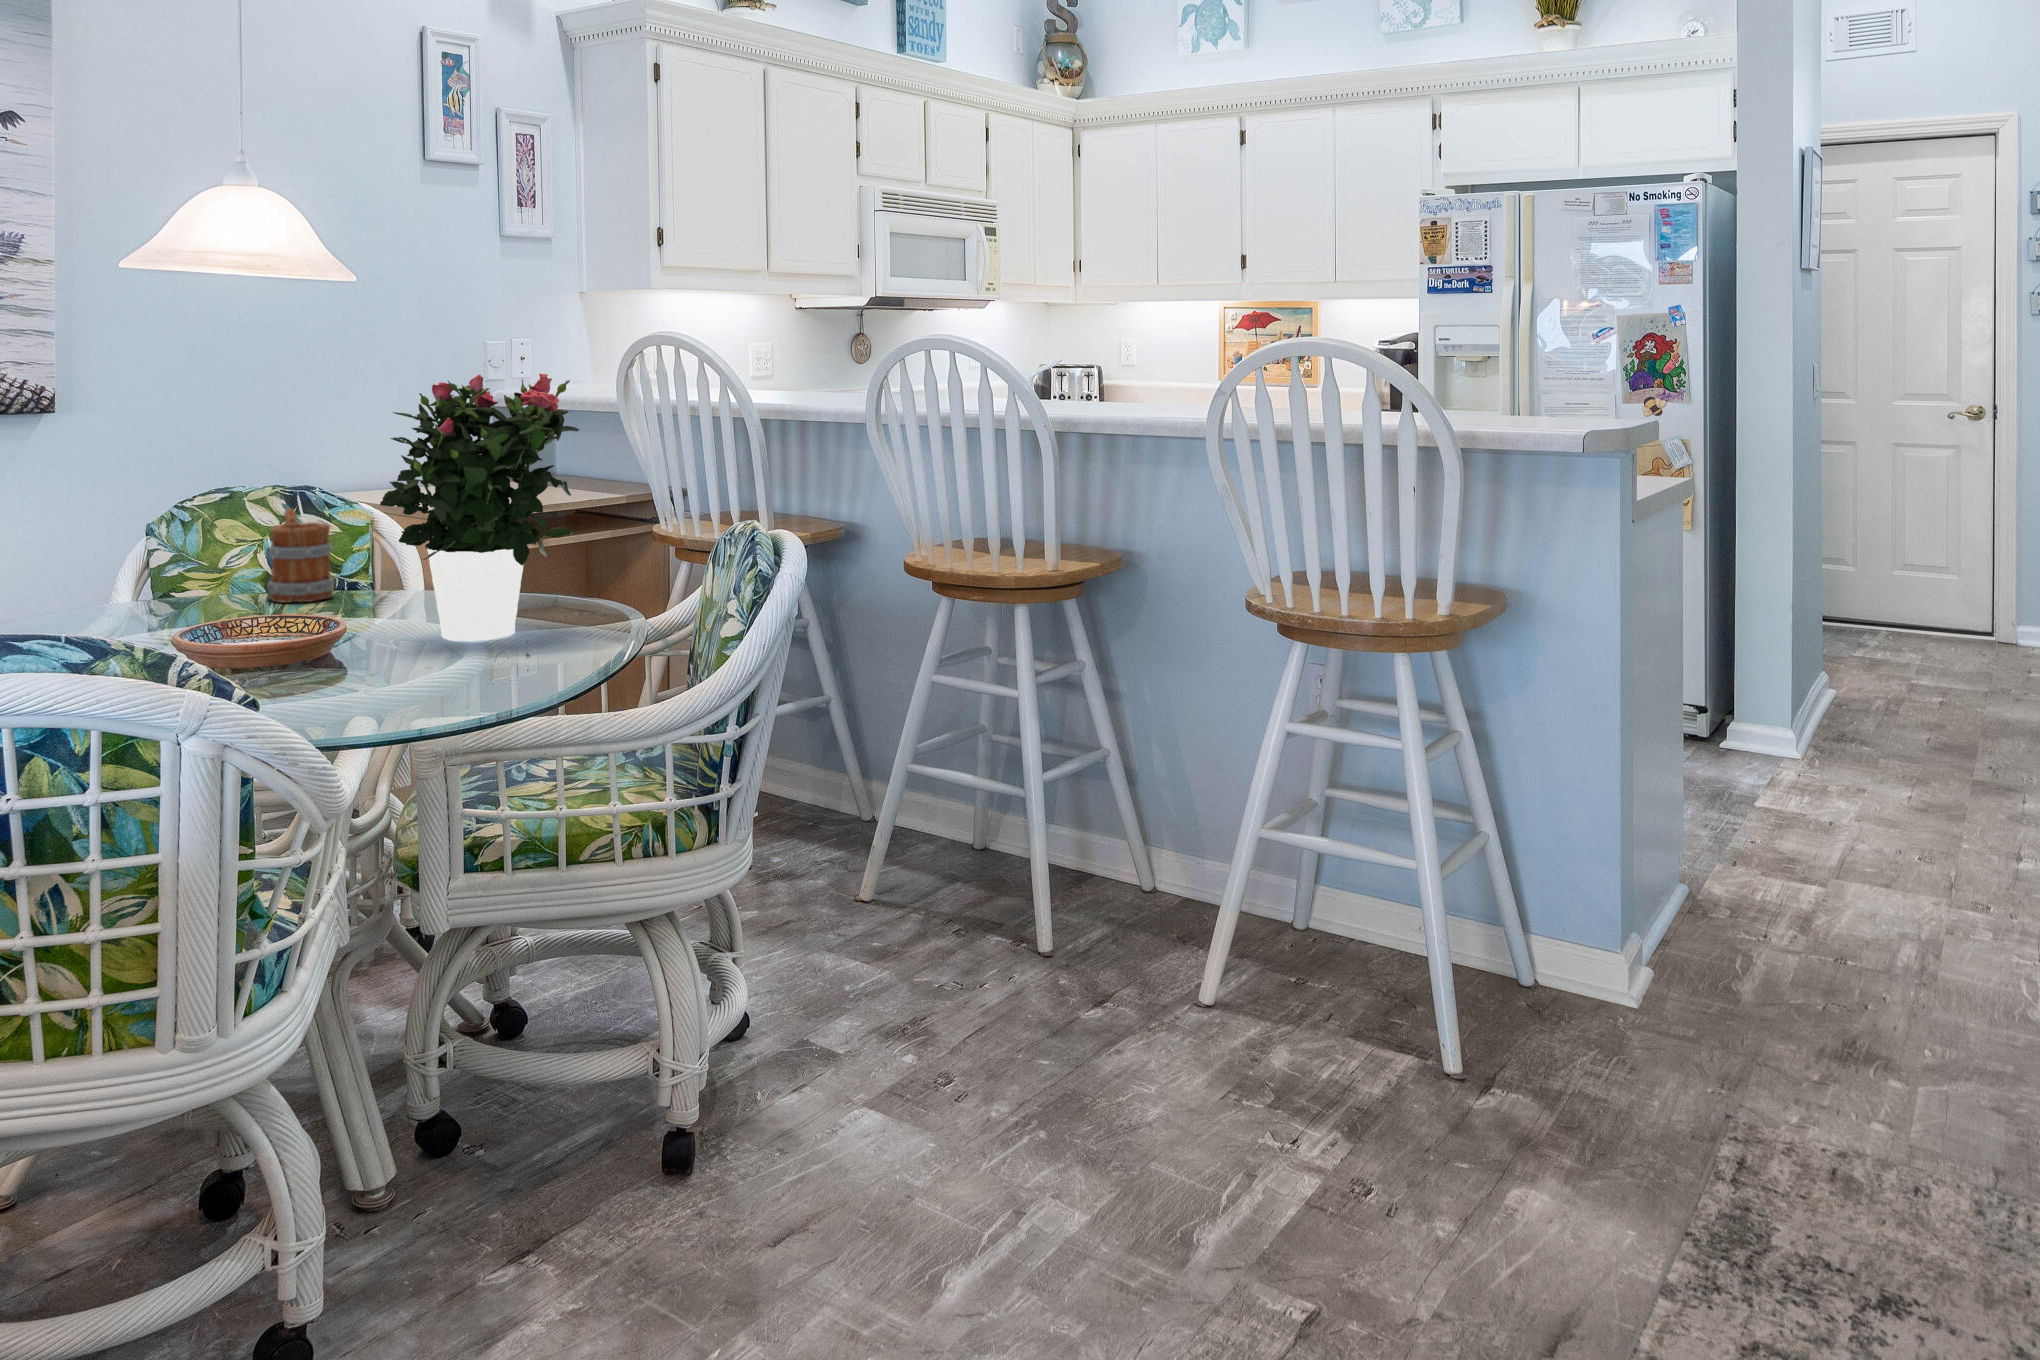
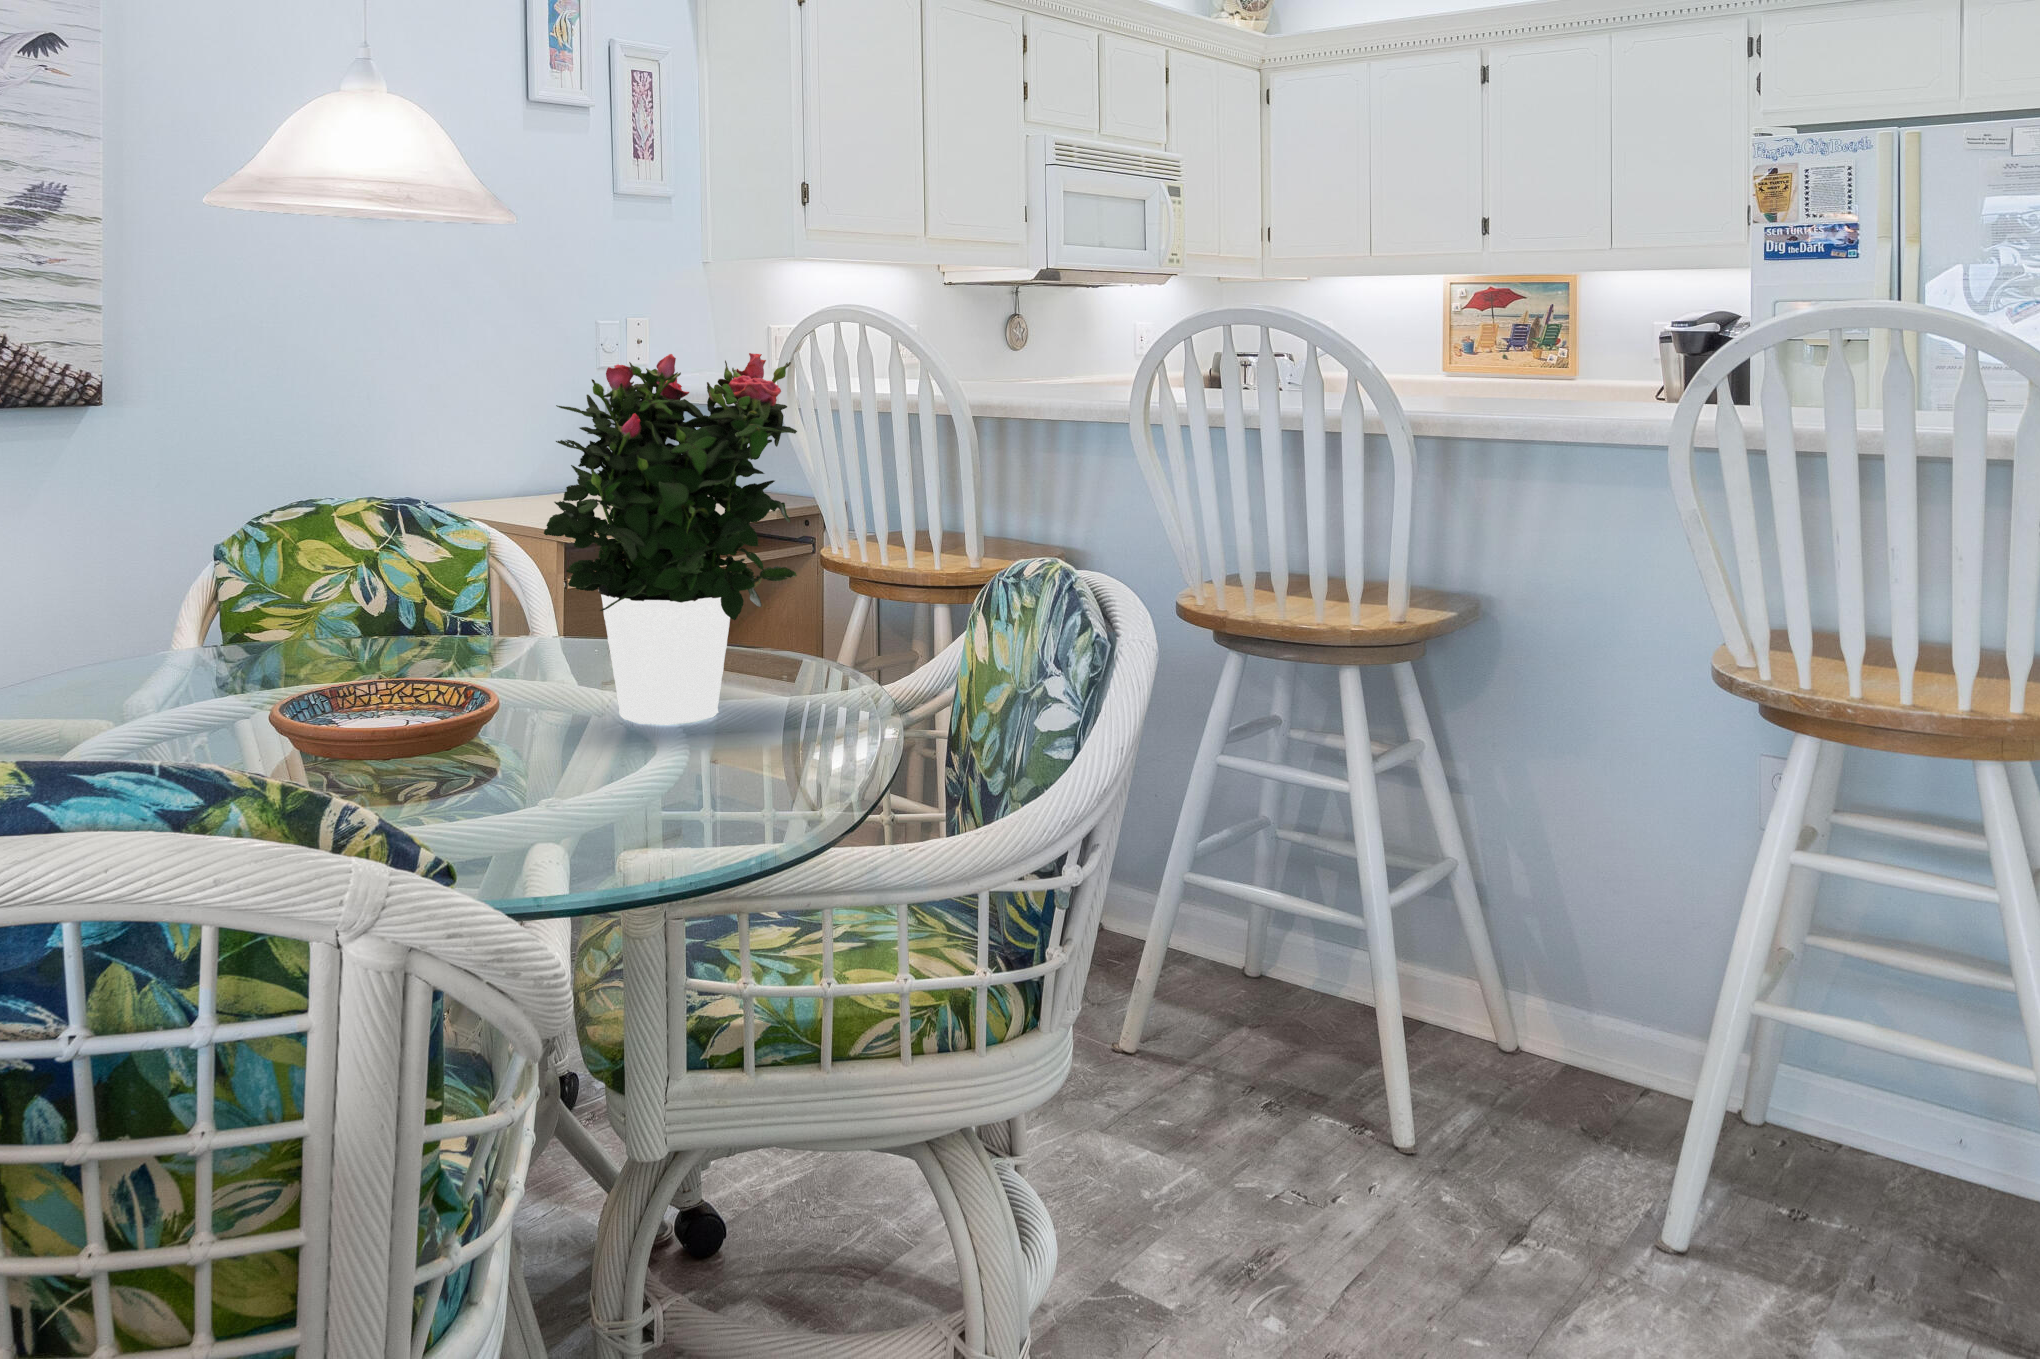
mug: present [267,509,334,603] -> none [370,532,456,657]

